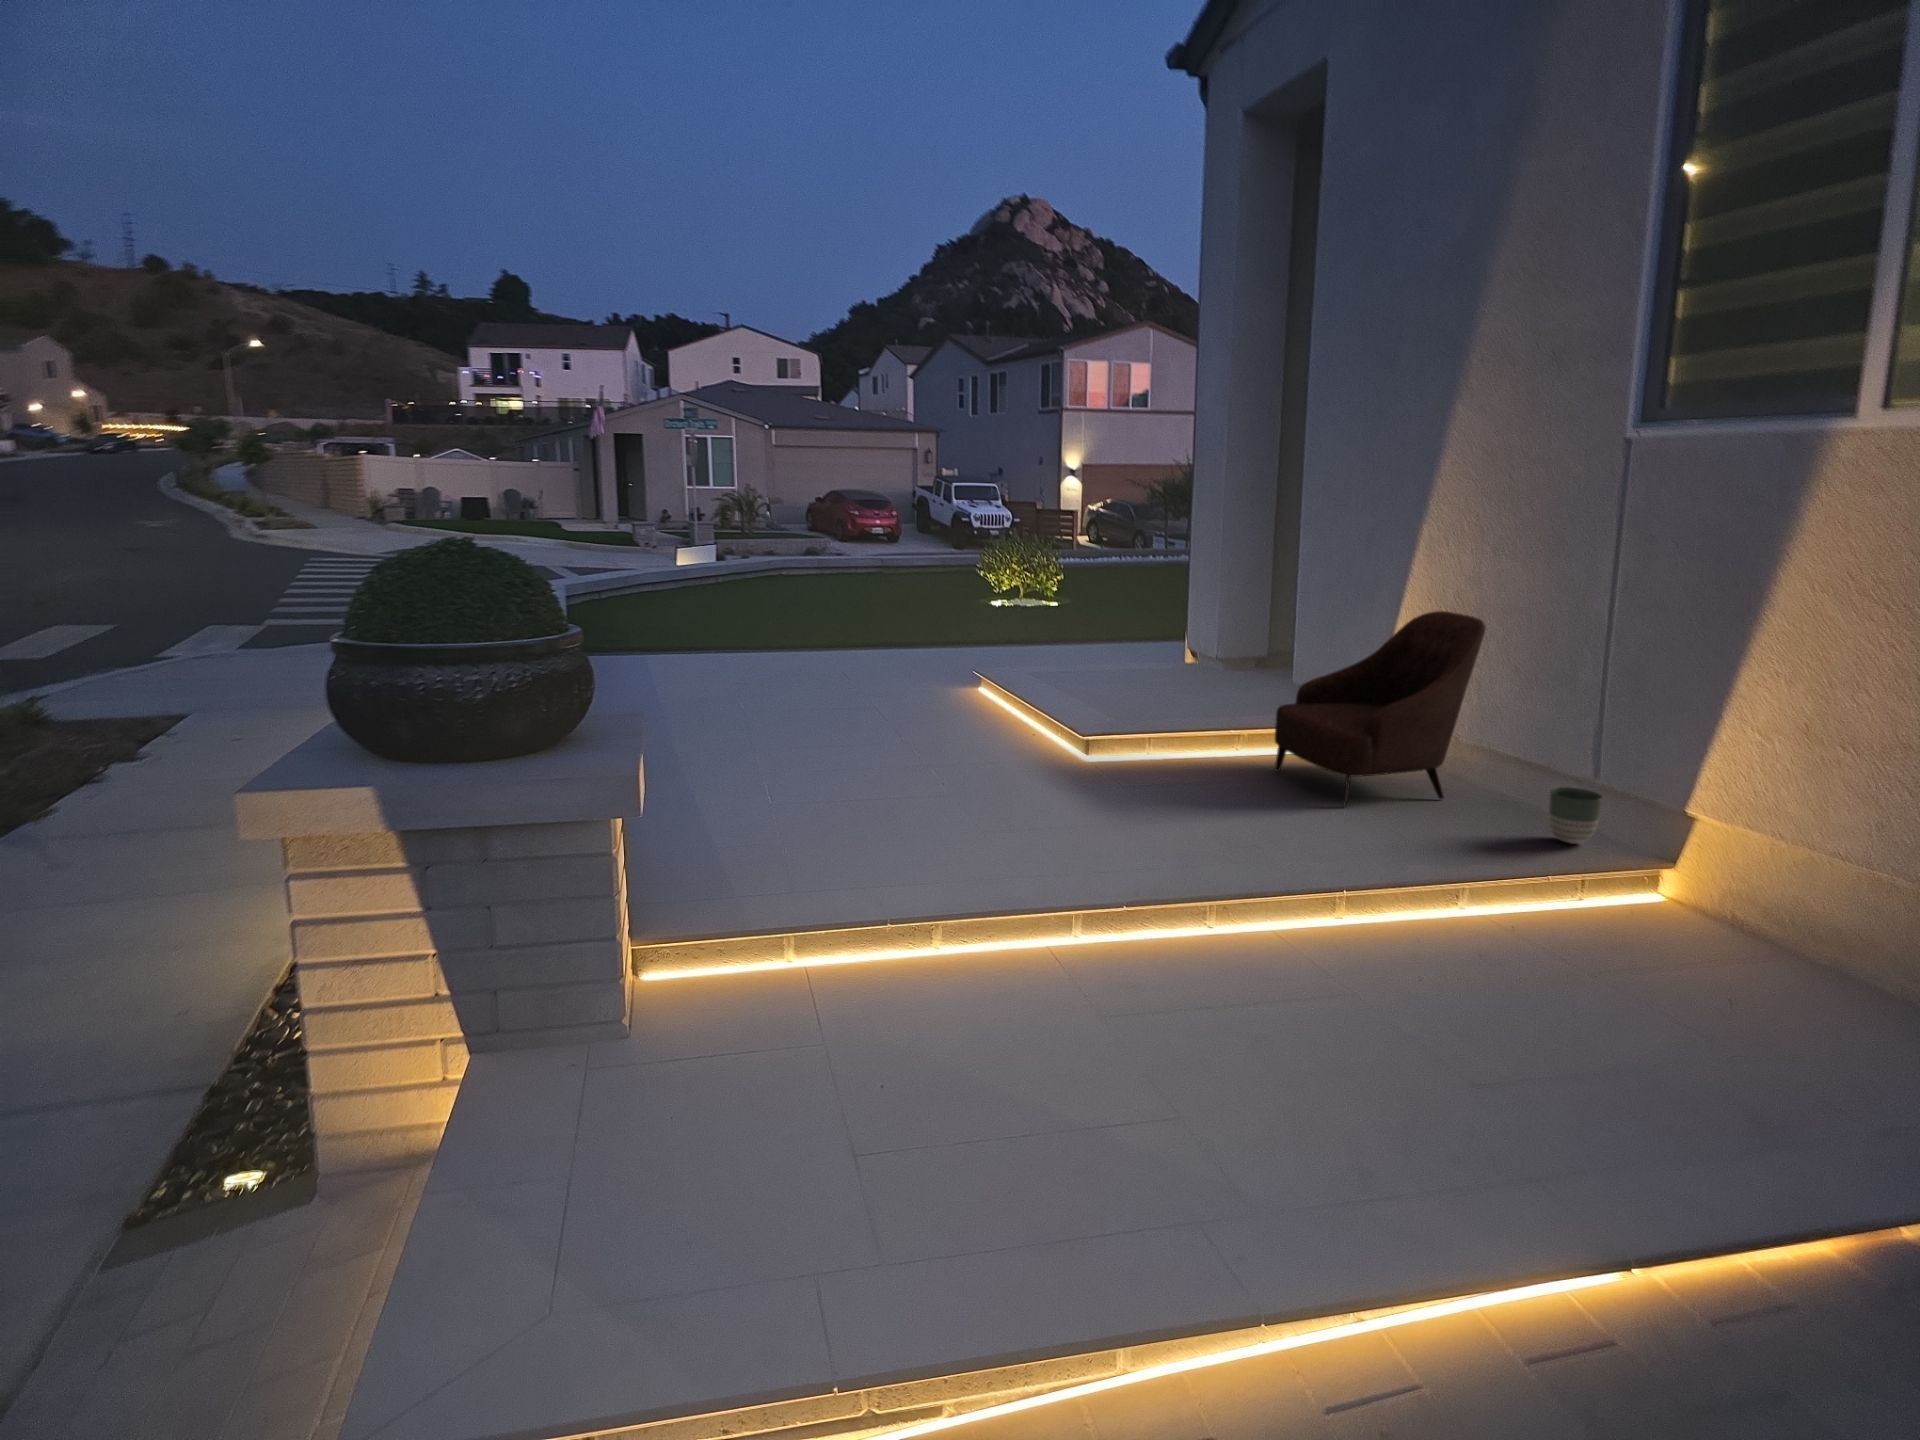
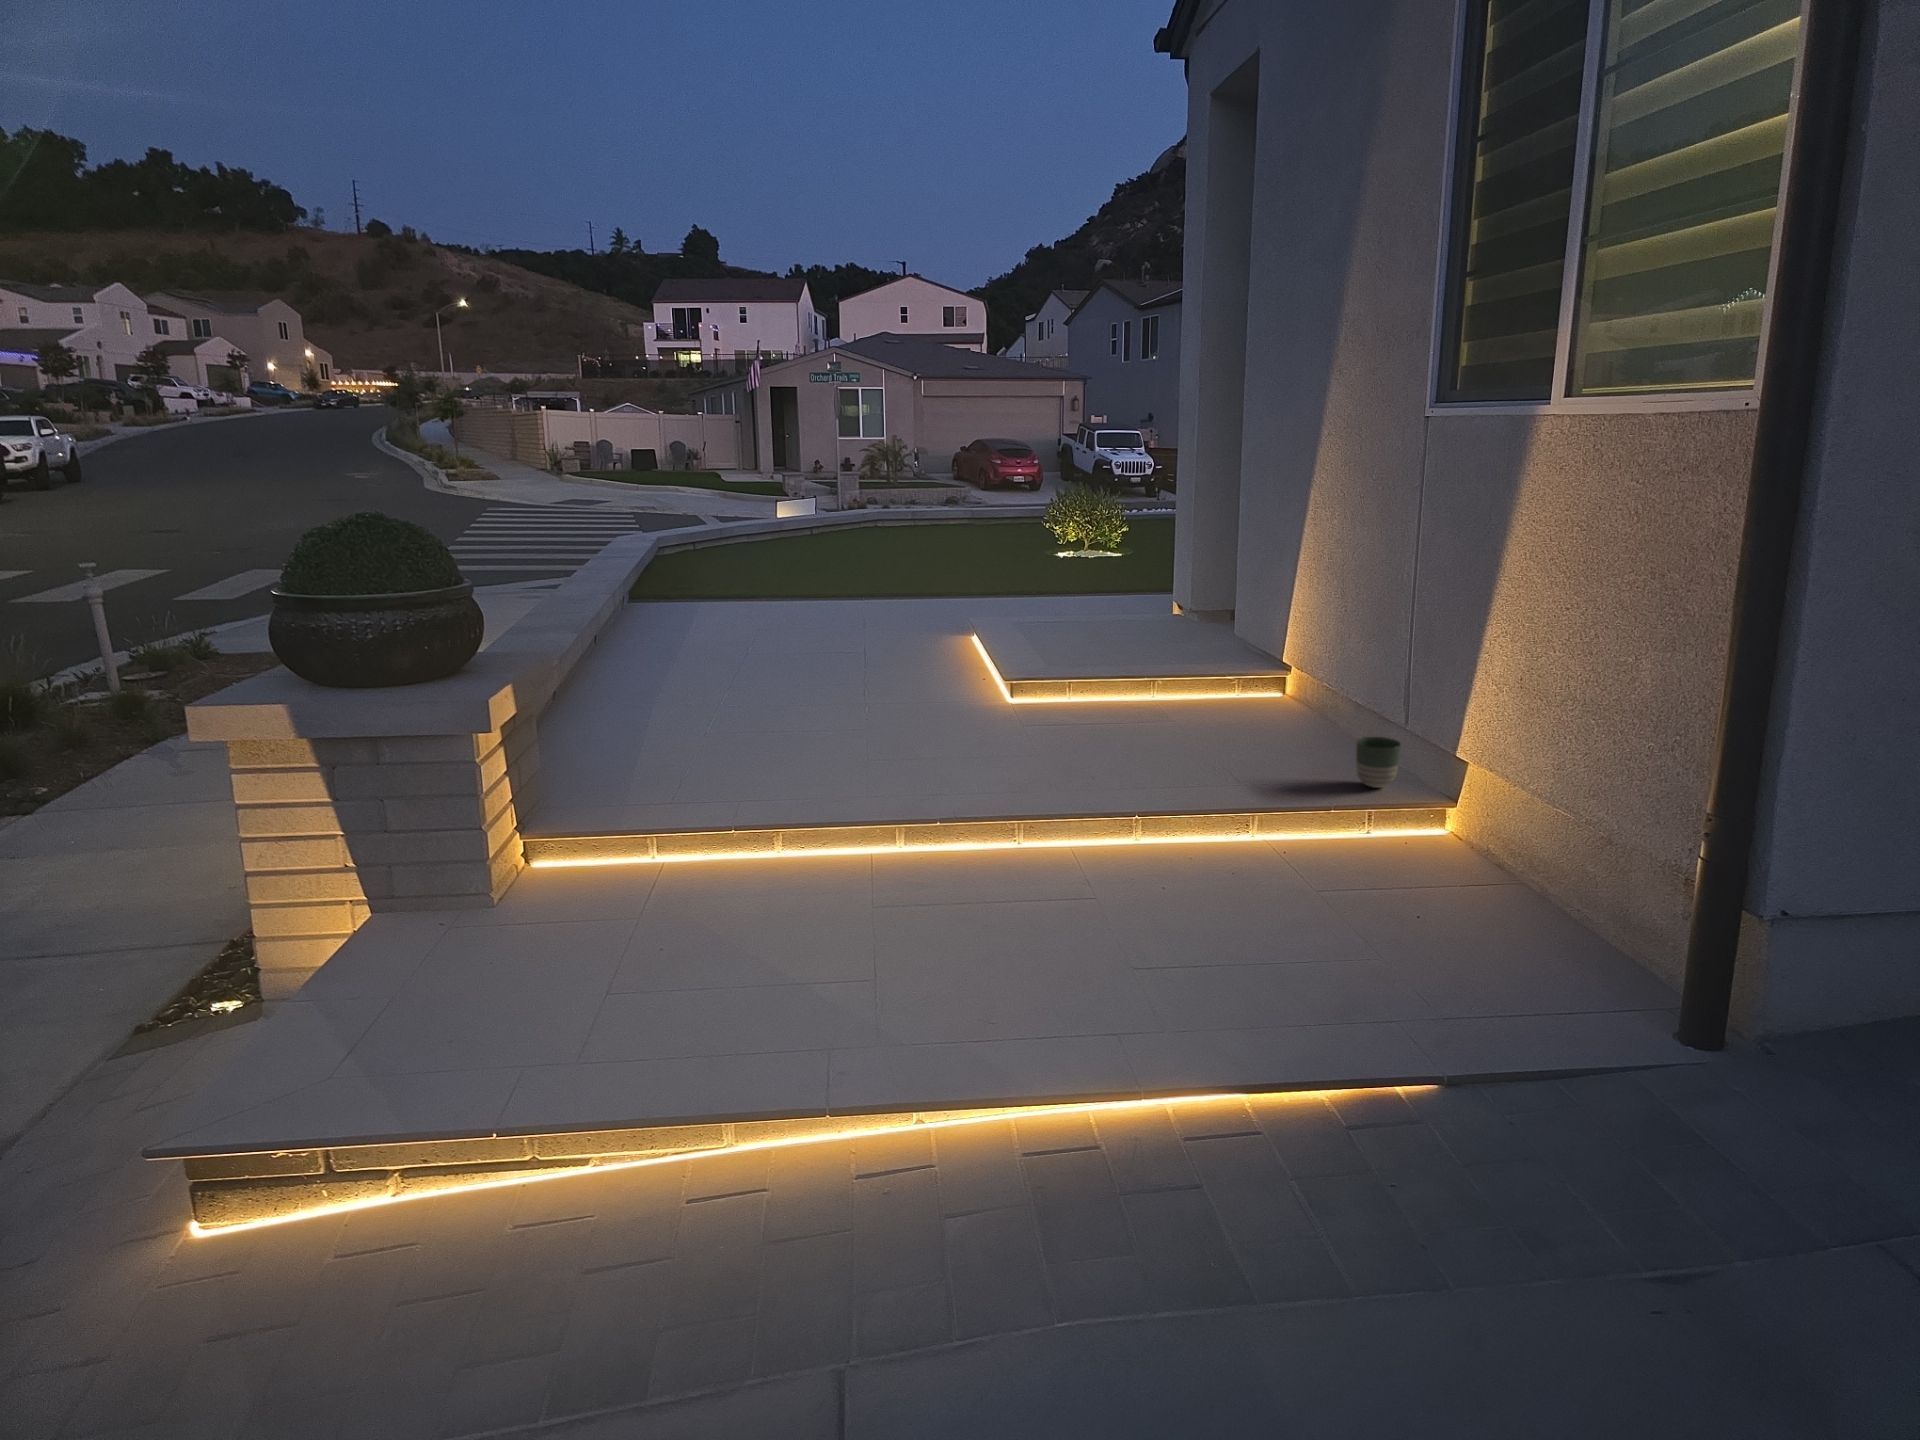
armchair: present [1275,611,1486,807] -> none [1163,573,1339,752]

